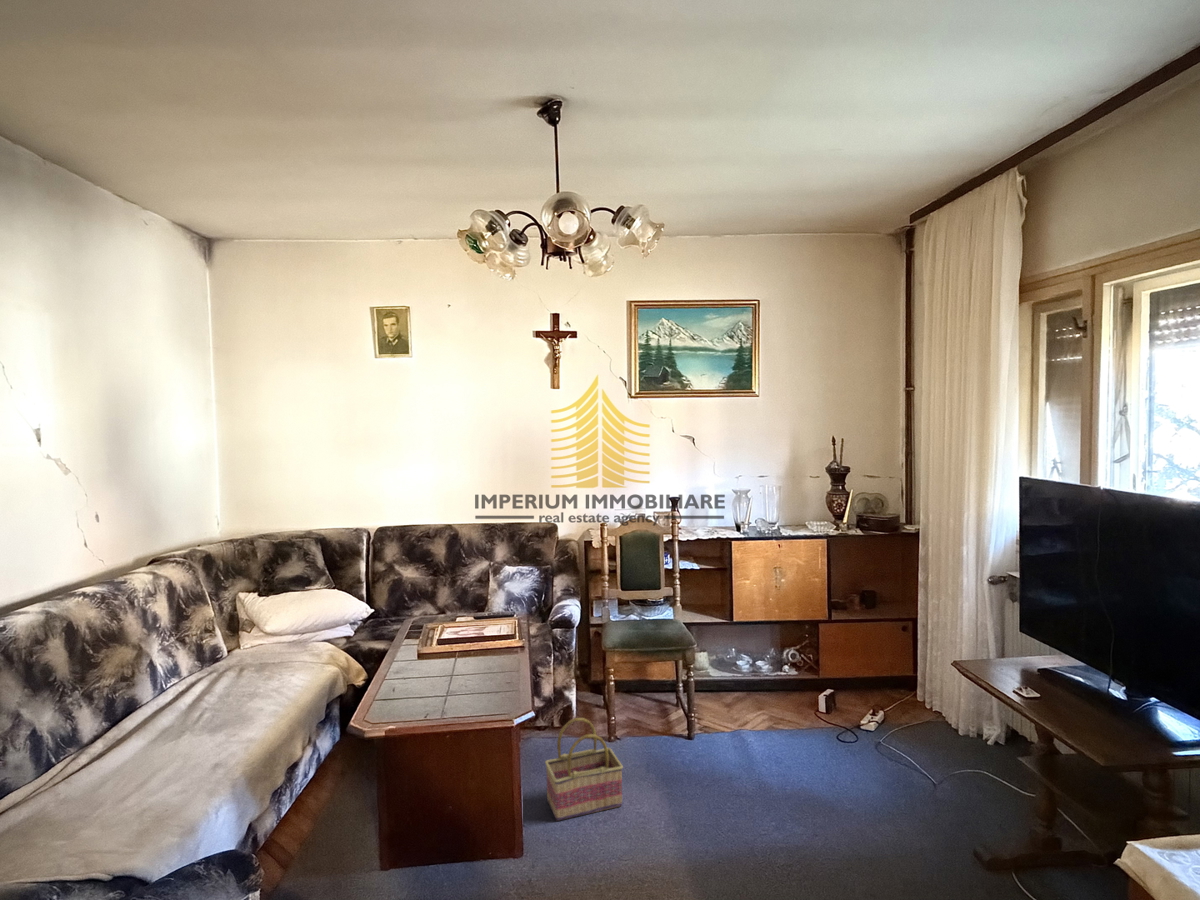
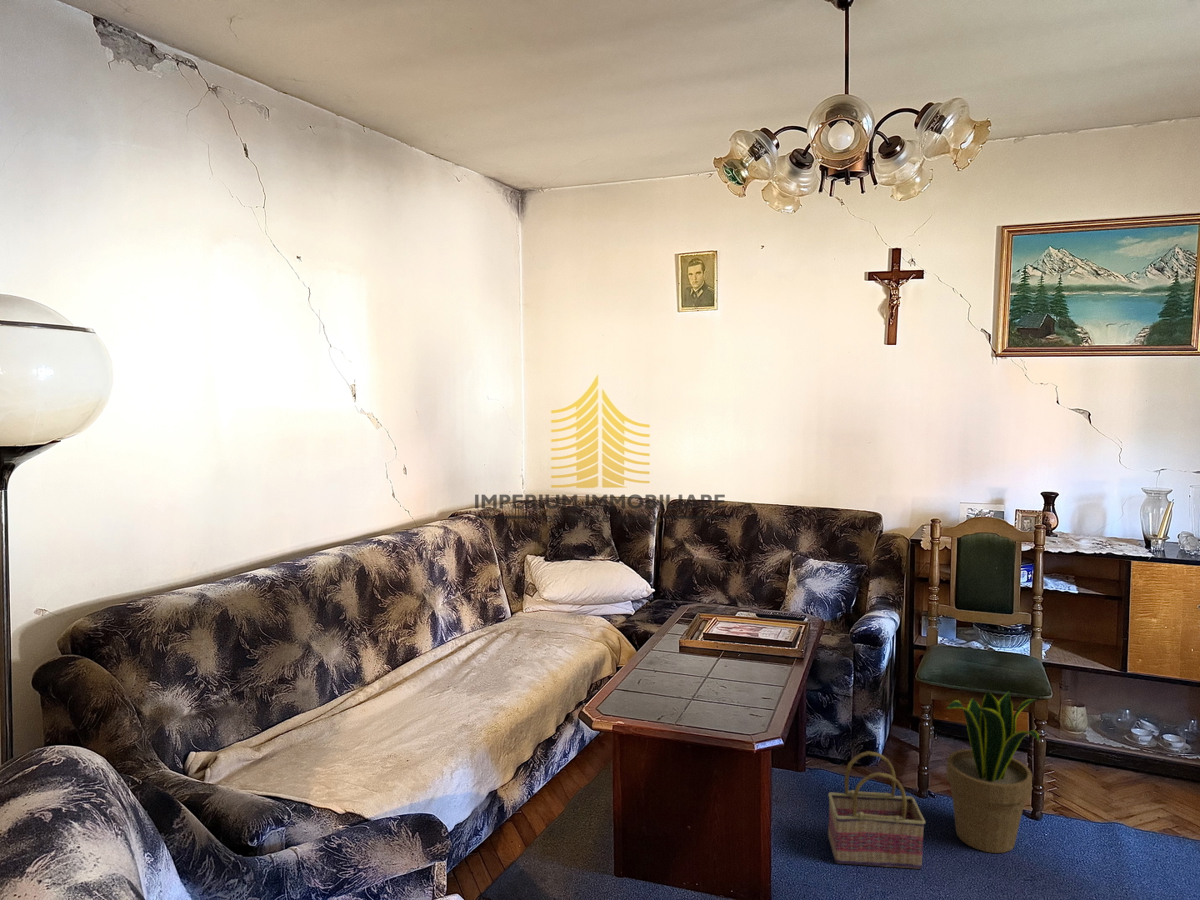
potted plant: none [630,648,696,778] -> present [946,692,1040,853]

